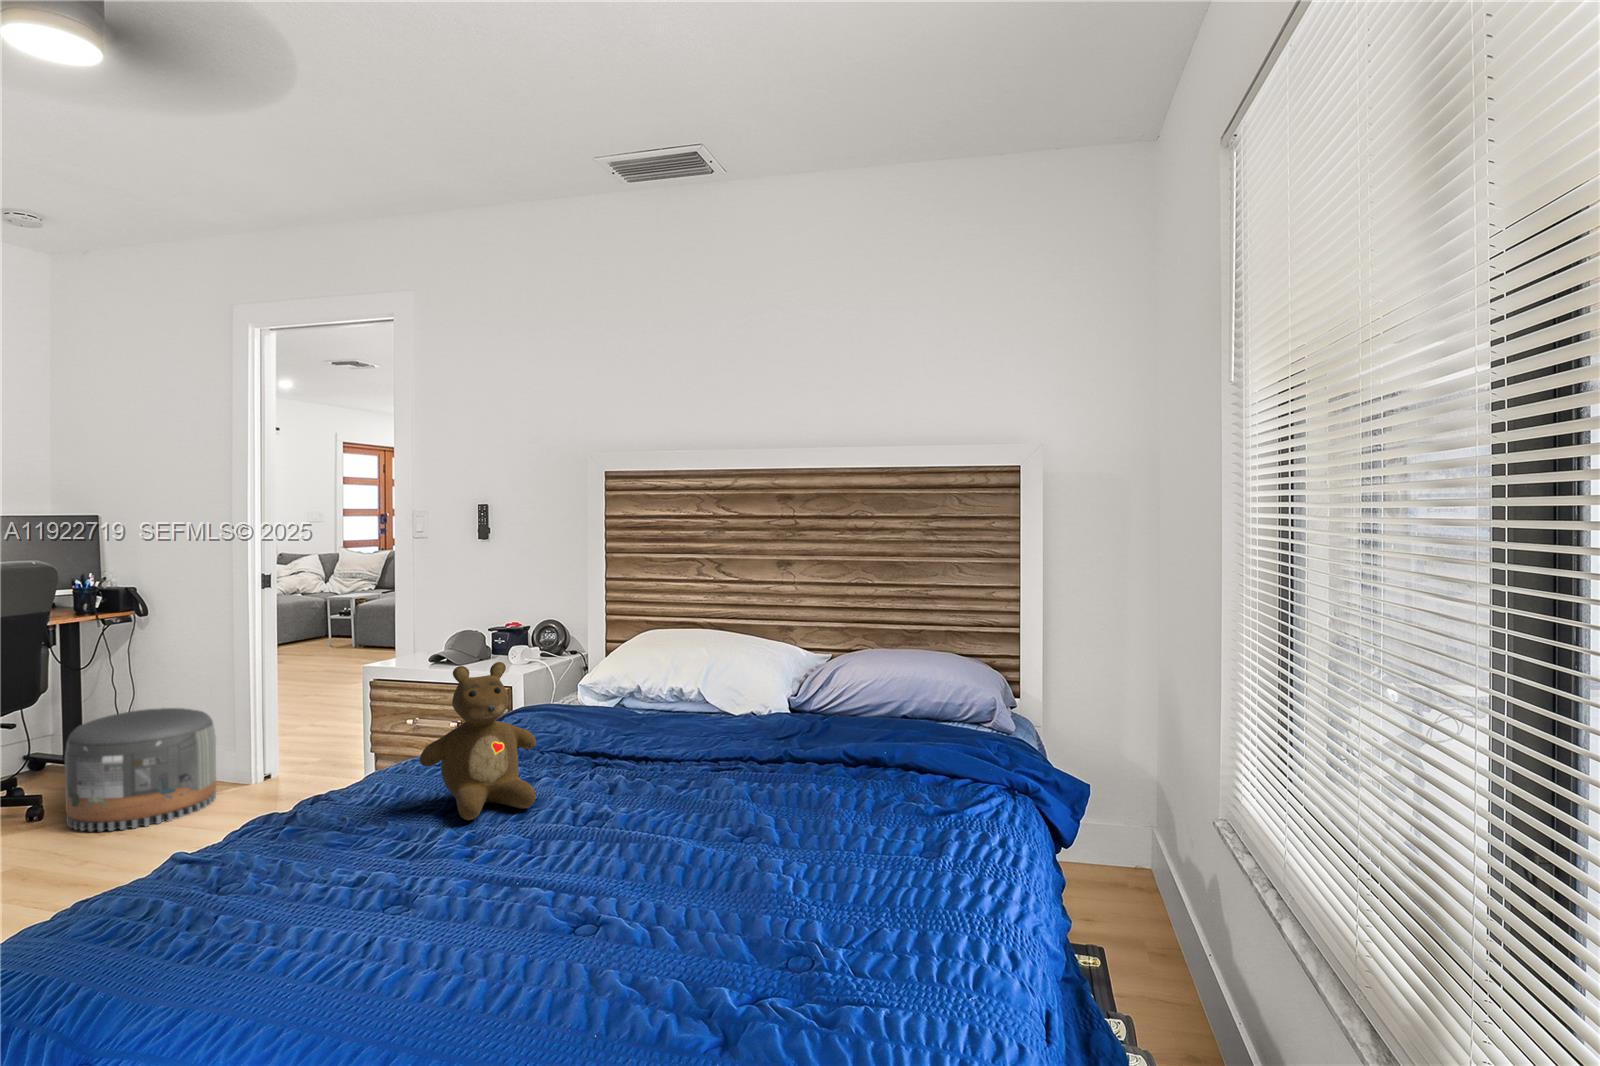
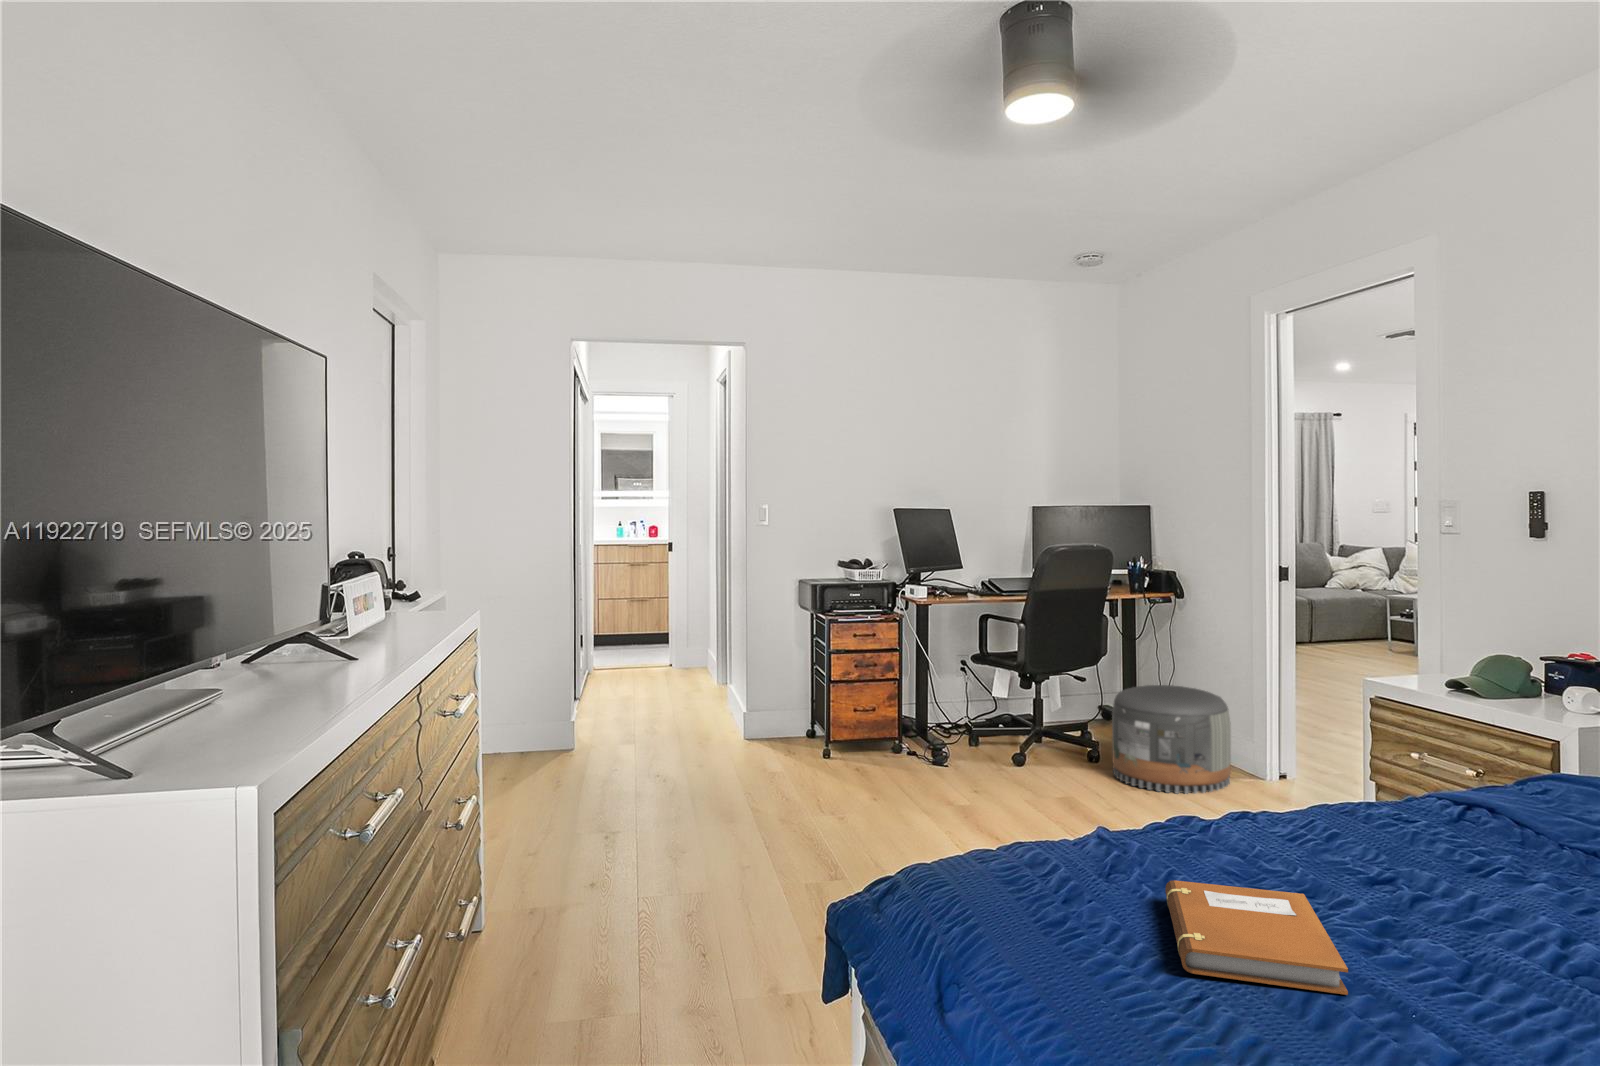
teddy bear: present [420,662,536,820] -> none [1339,702,1519,918]
notebook: none [293,835,472,930] -> present [1165,880,1348,995]

